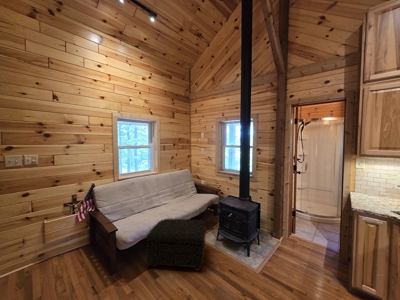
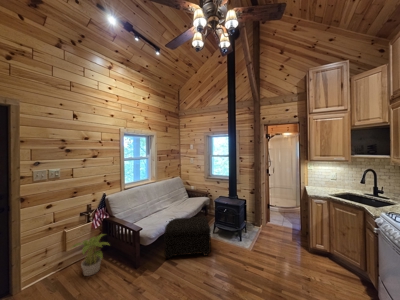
potted plant: none [41,229,87,274] -> present [72,234,109,276]

